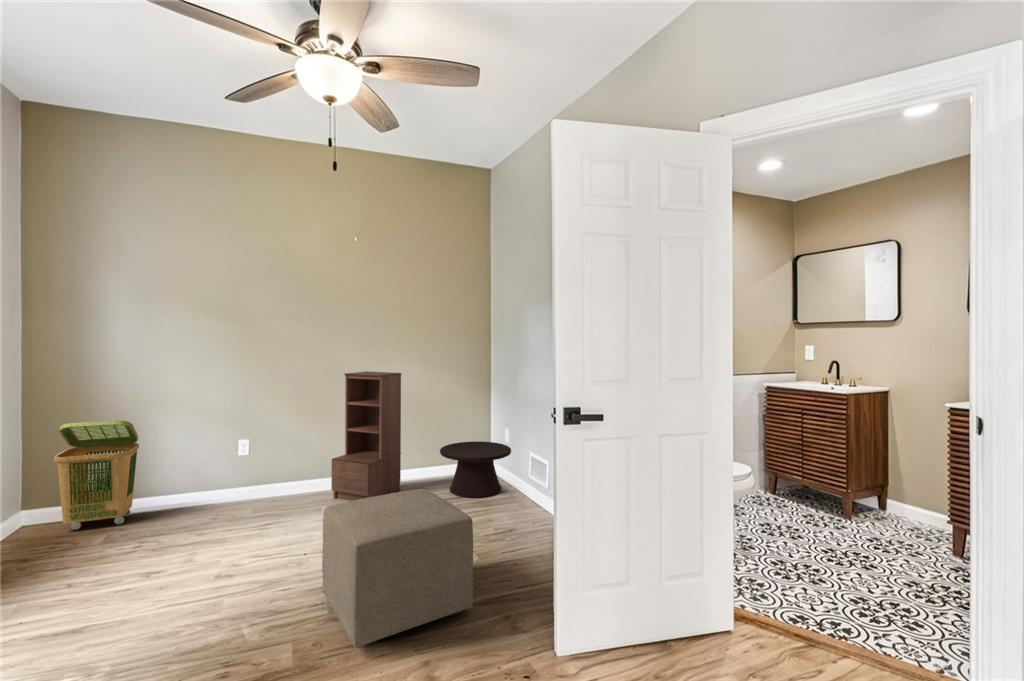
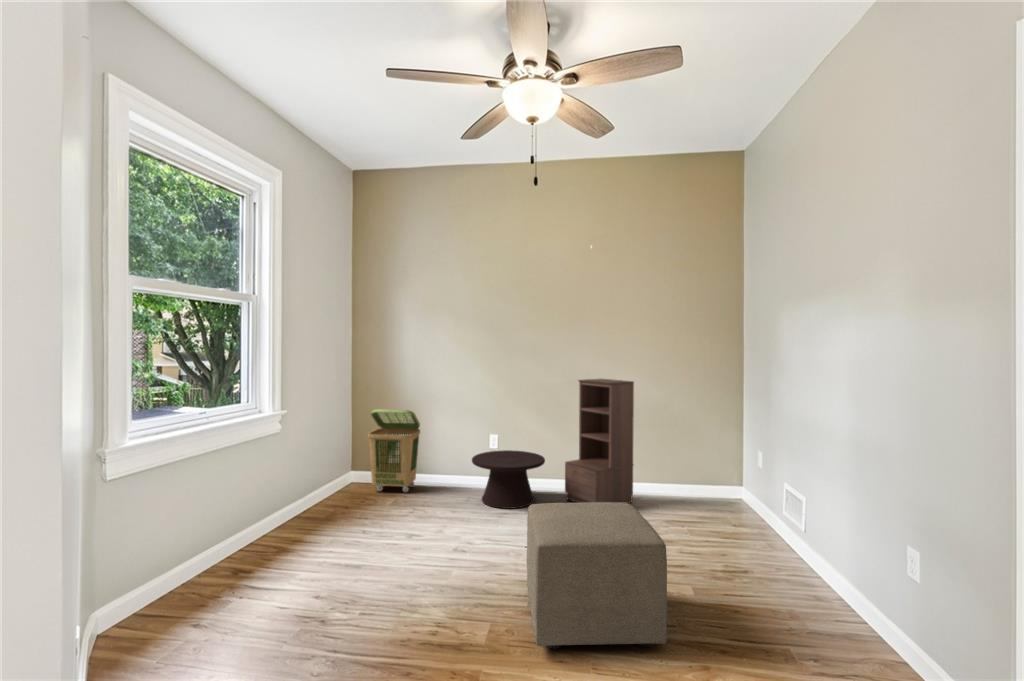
side table: present [440,441,511,498] -> present [472,450,545,509]

